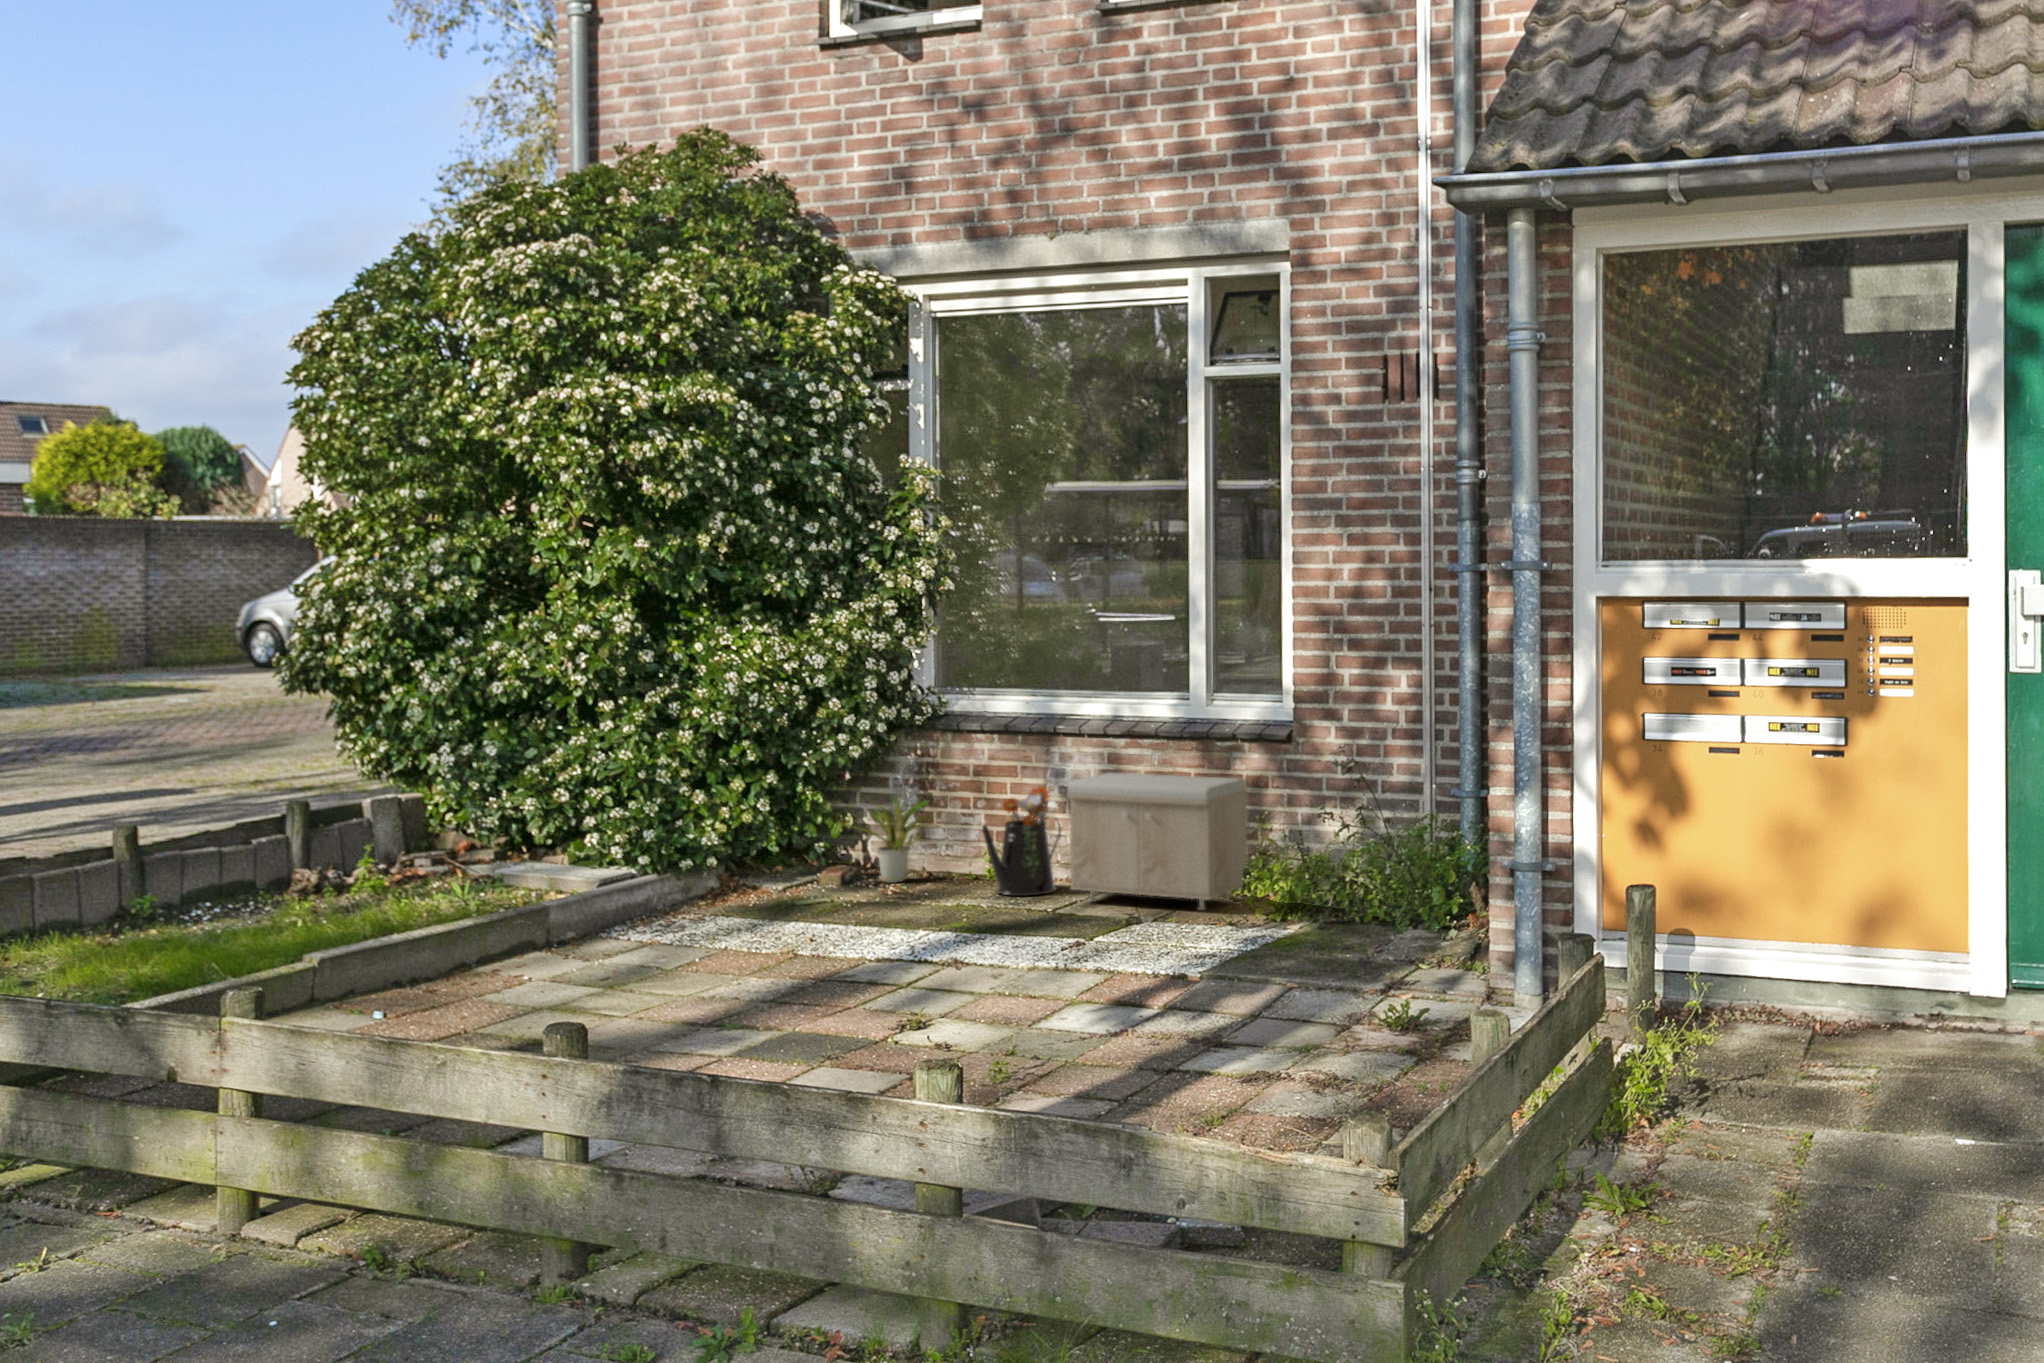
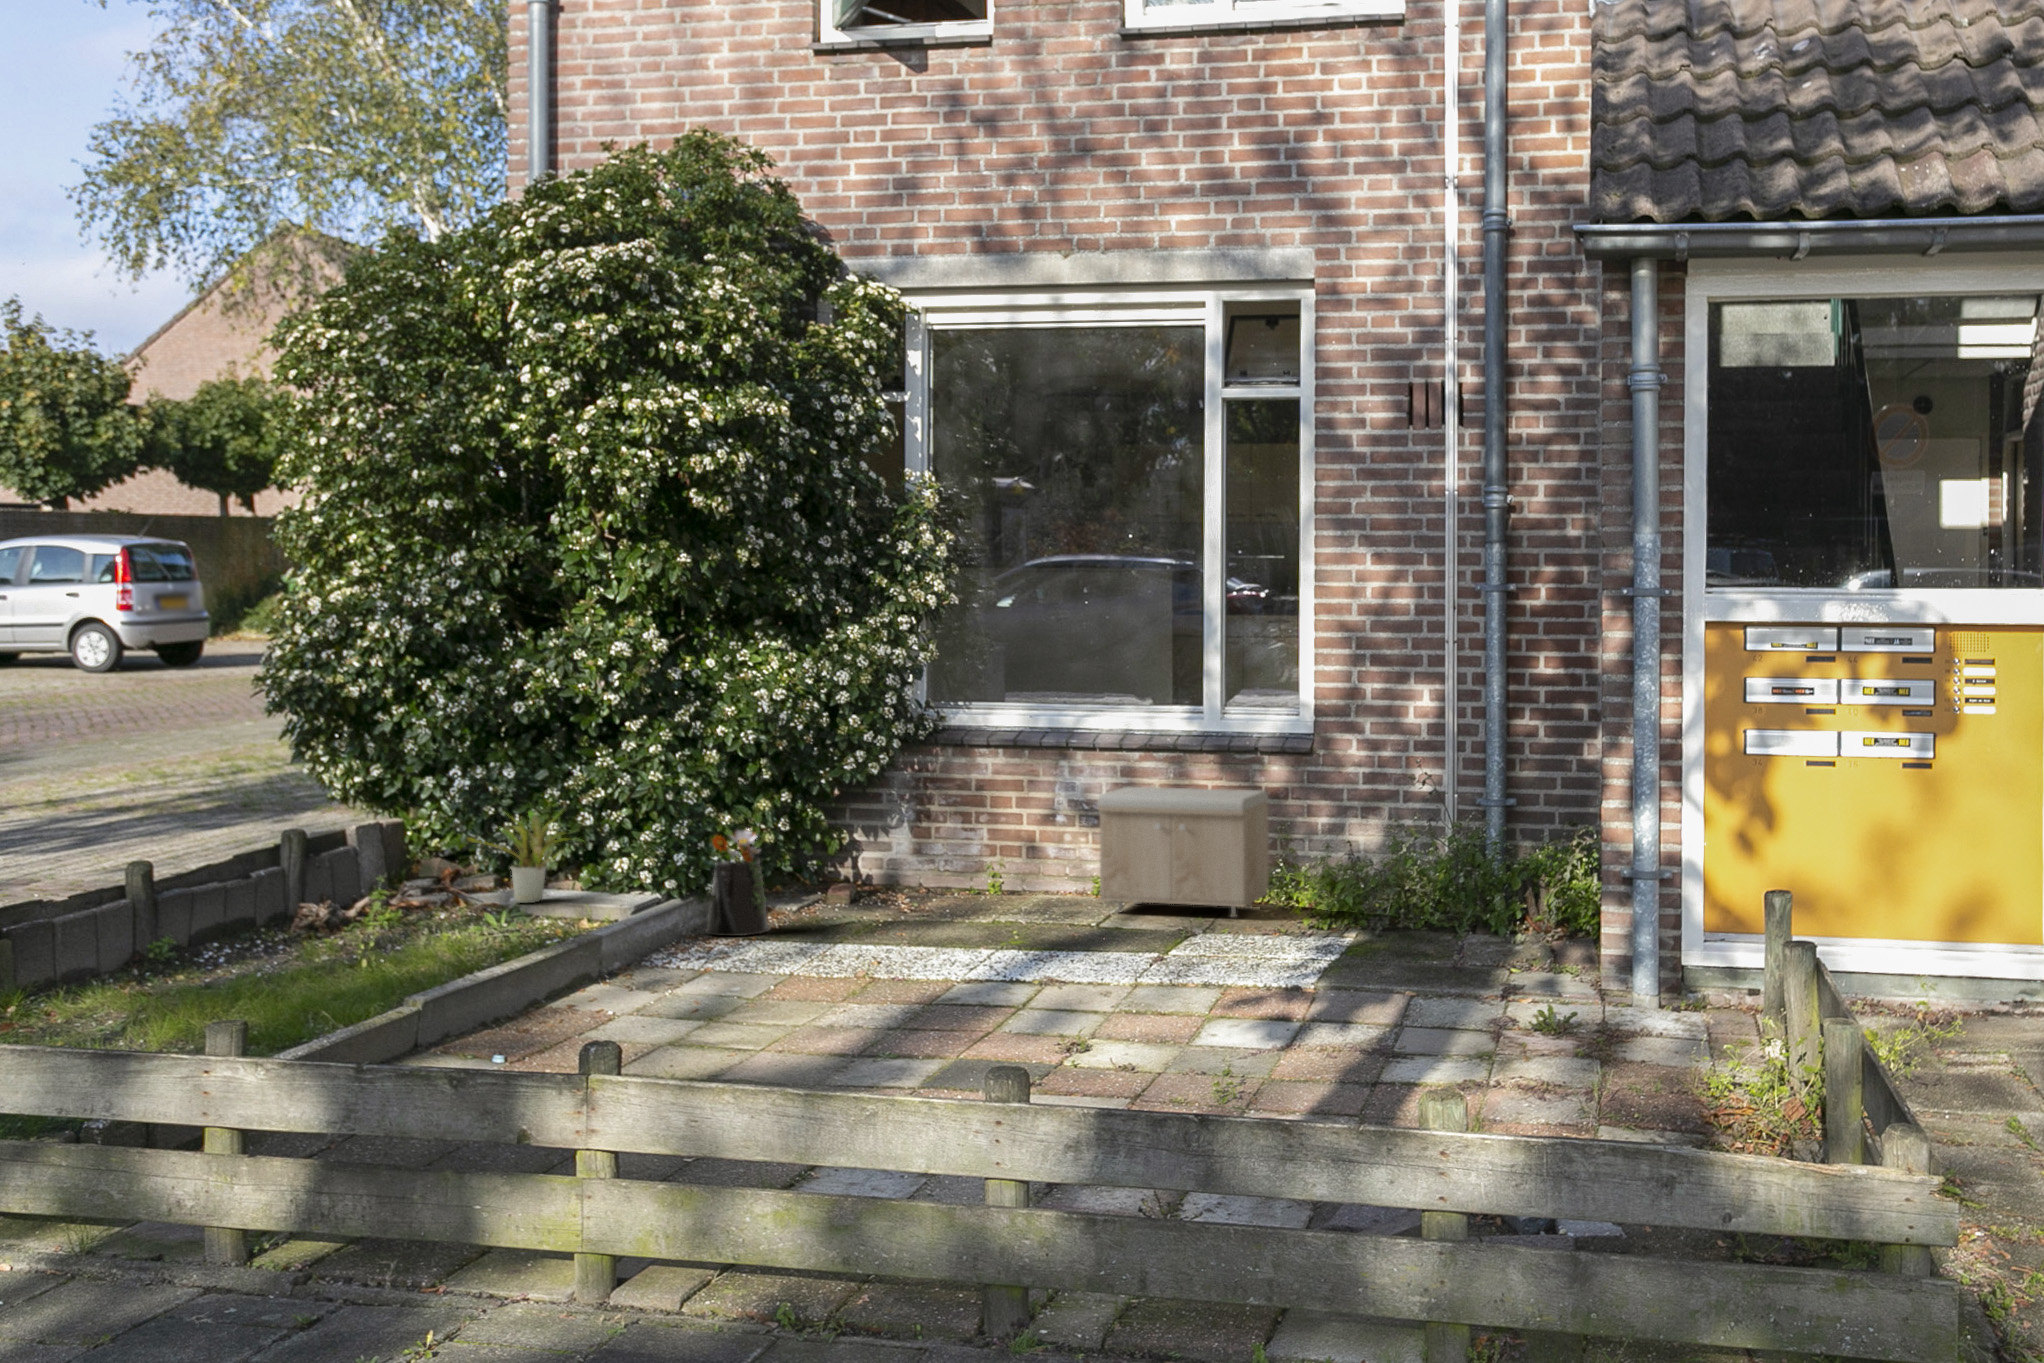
watering can: present [982,786,1061,896] -> present [705,828,770,936]
potted plant: present [838,798,943,883] -> present [467,811,584,903]

